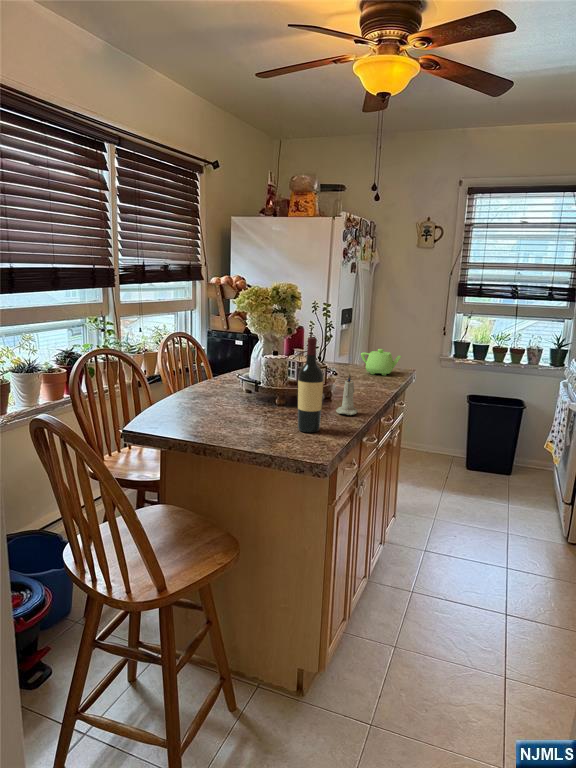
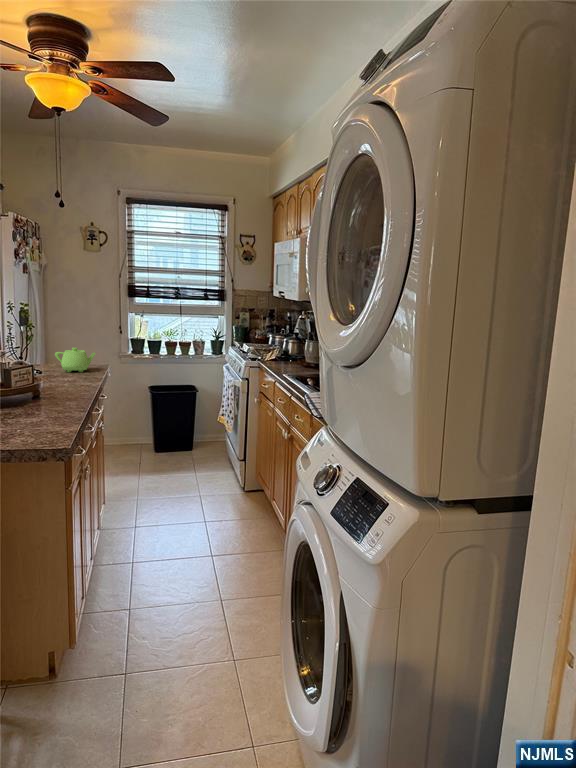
wine bottle: present [298,337,324,432] -> none [19,337,45,426]
candle: present [336,373,358,415] -> none [52,368,74,408]

